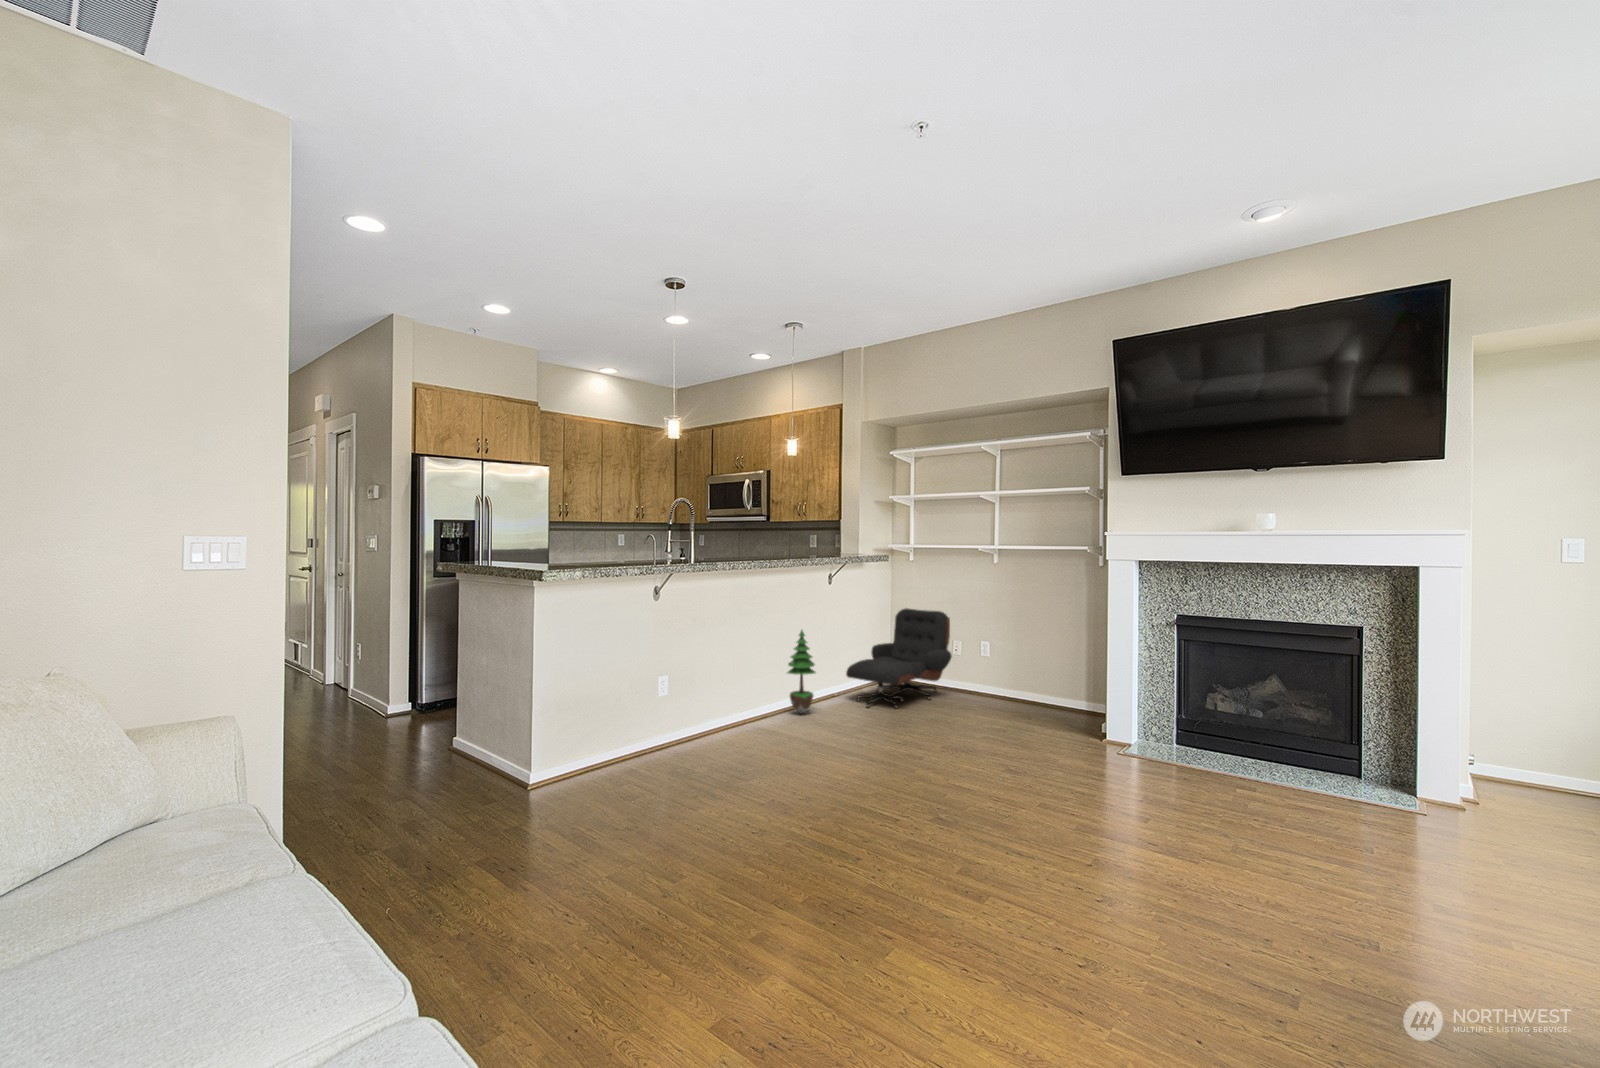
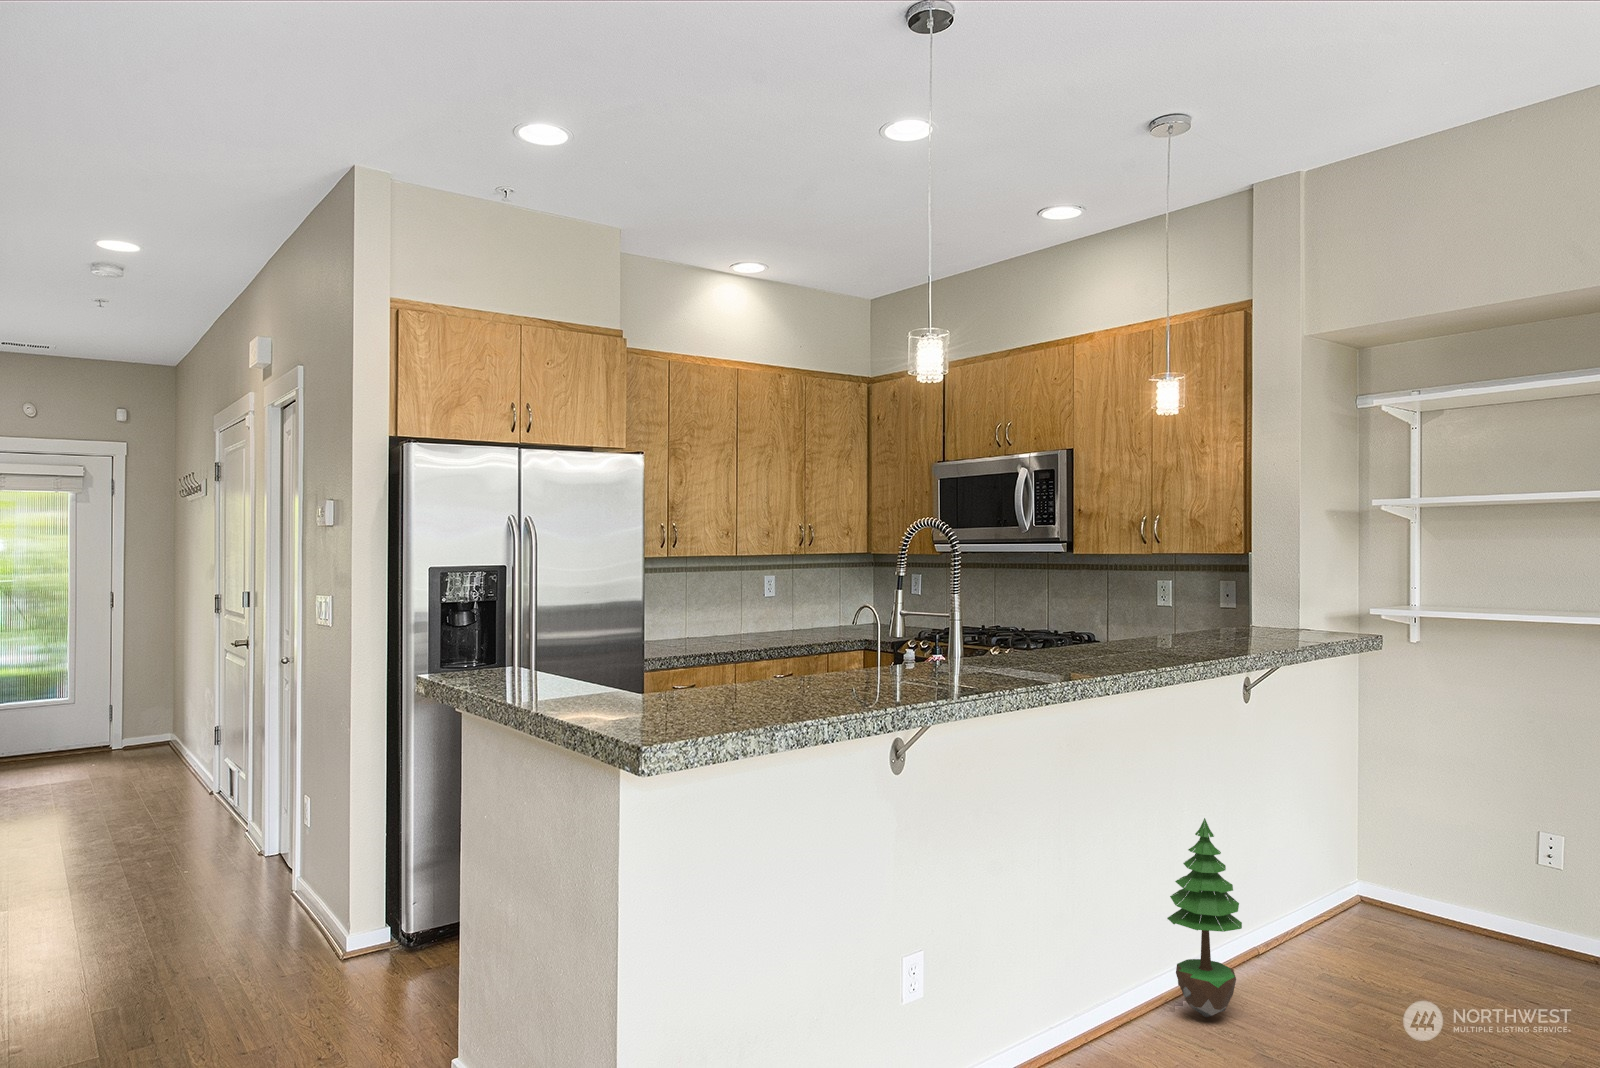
lounge chair: present [846,608,952,708] -> none [1295,754,1551,1015]

